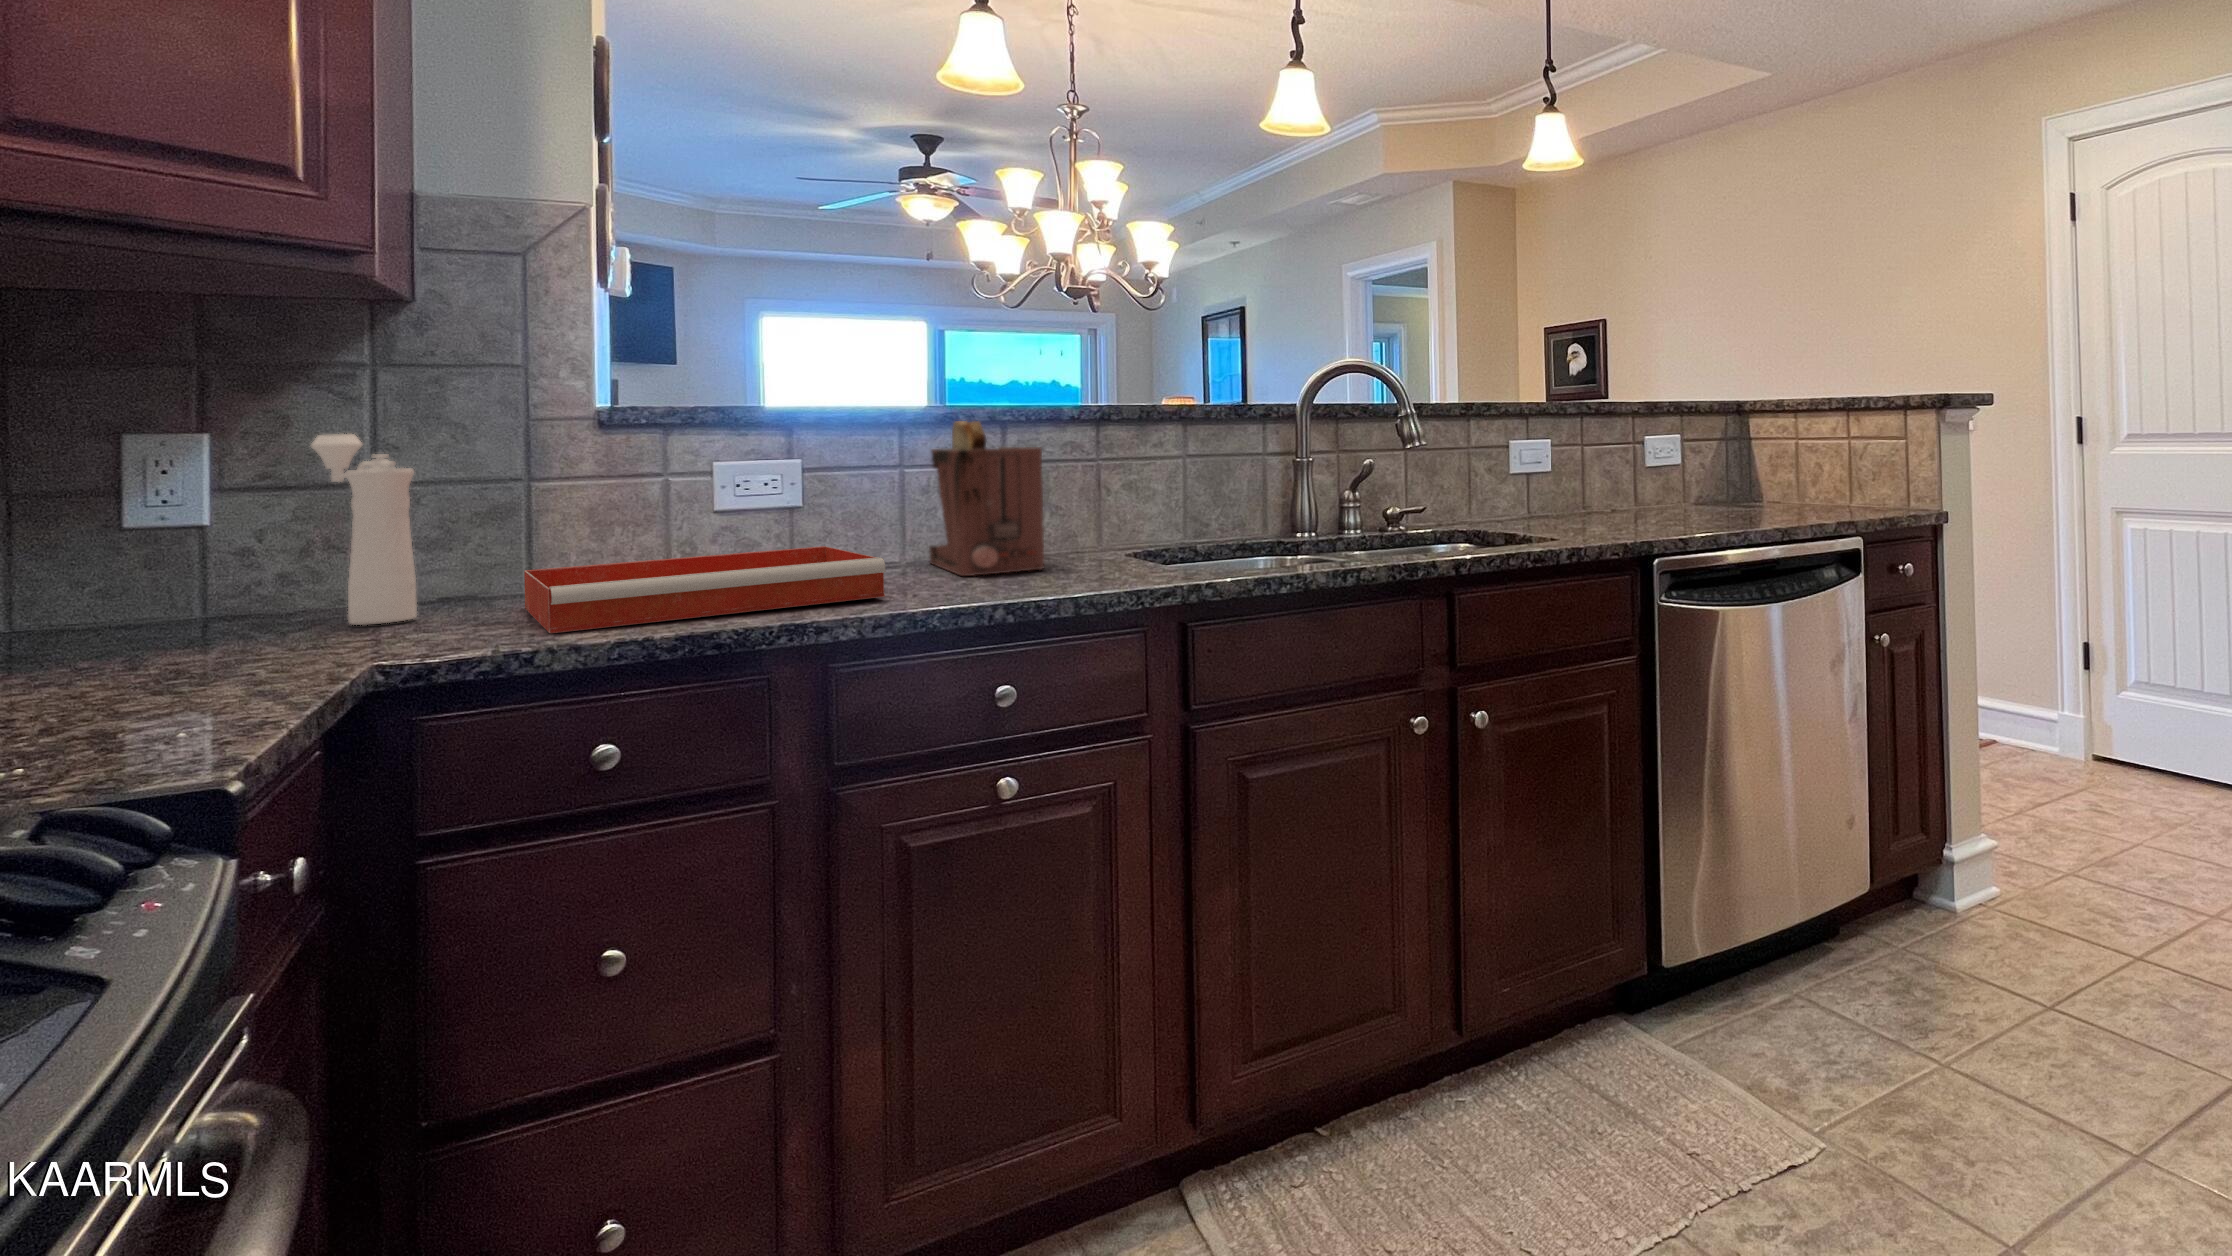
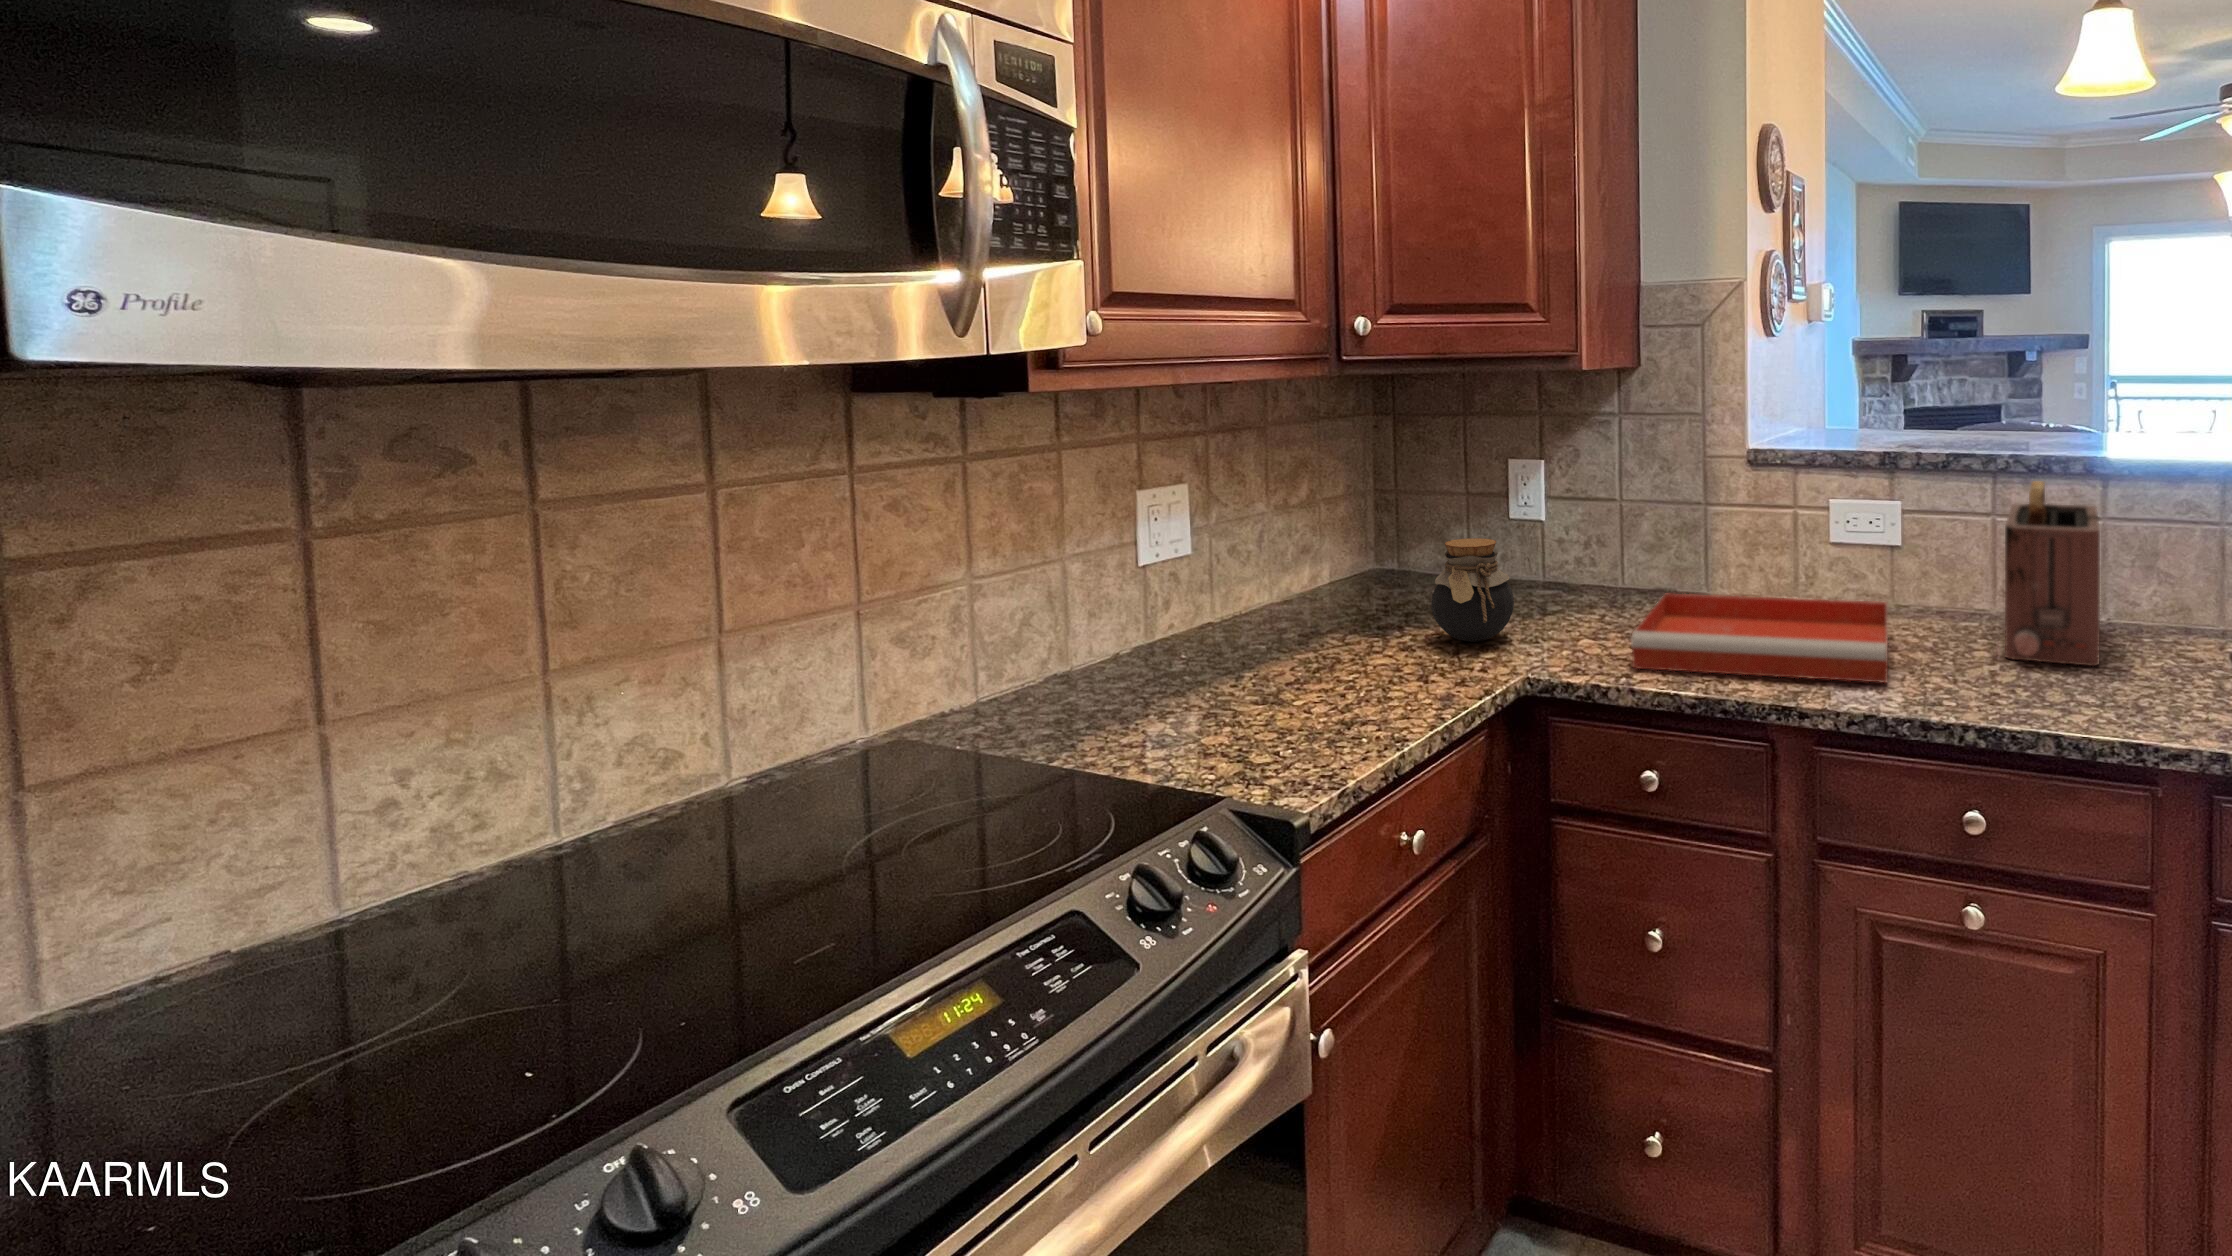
pepper mill: present [311,434,417,625] -> none [1559,477,1599,624]
jar: none [109,502,294,657] -> present [1431,538,1514,642]

